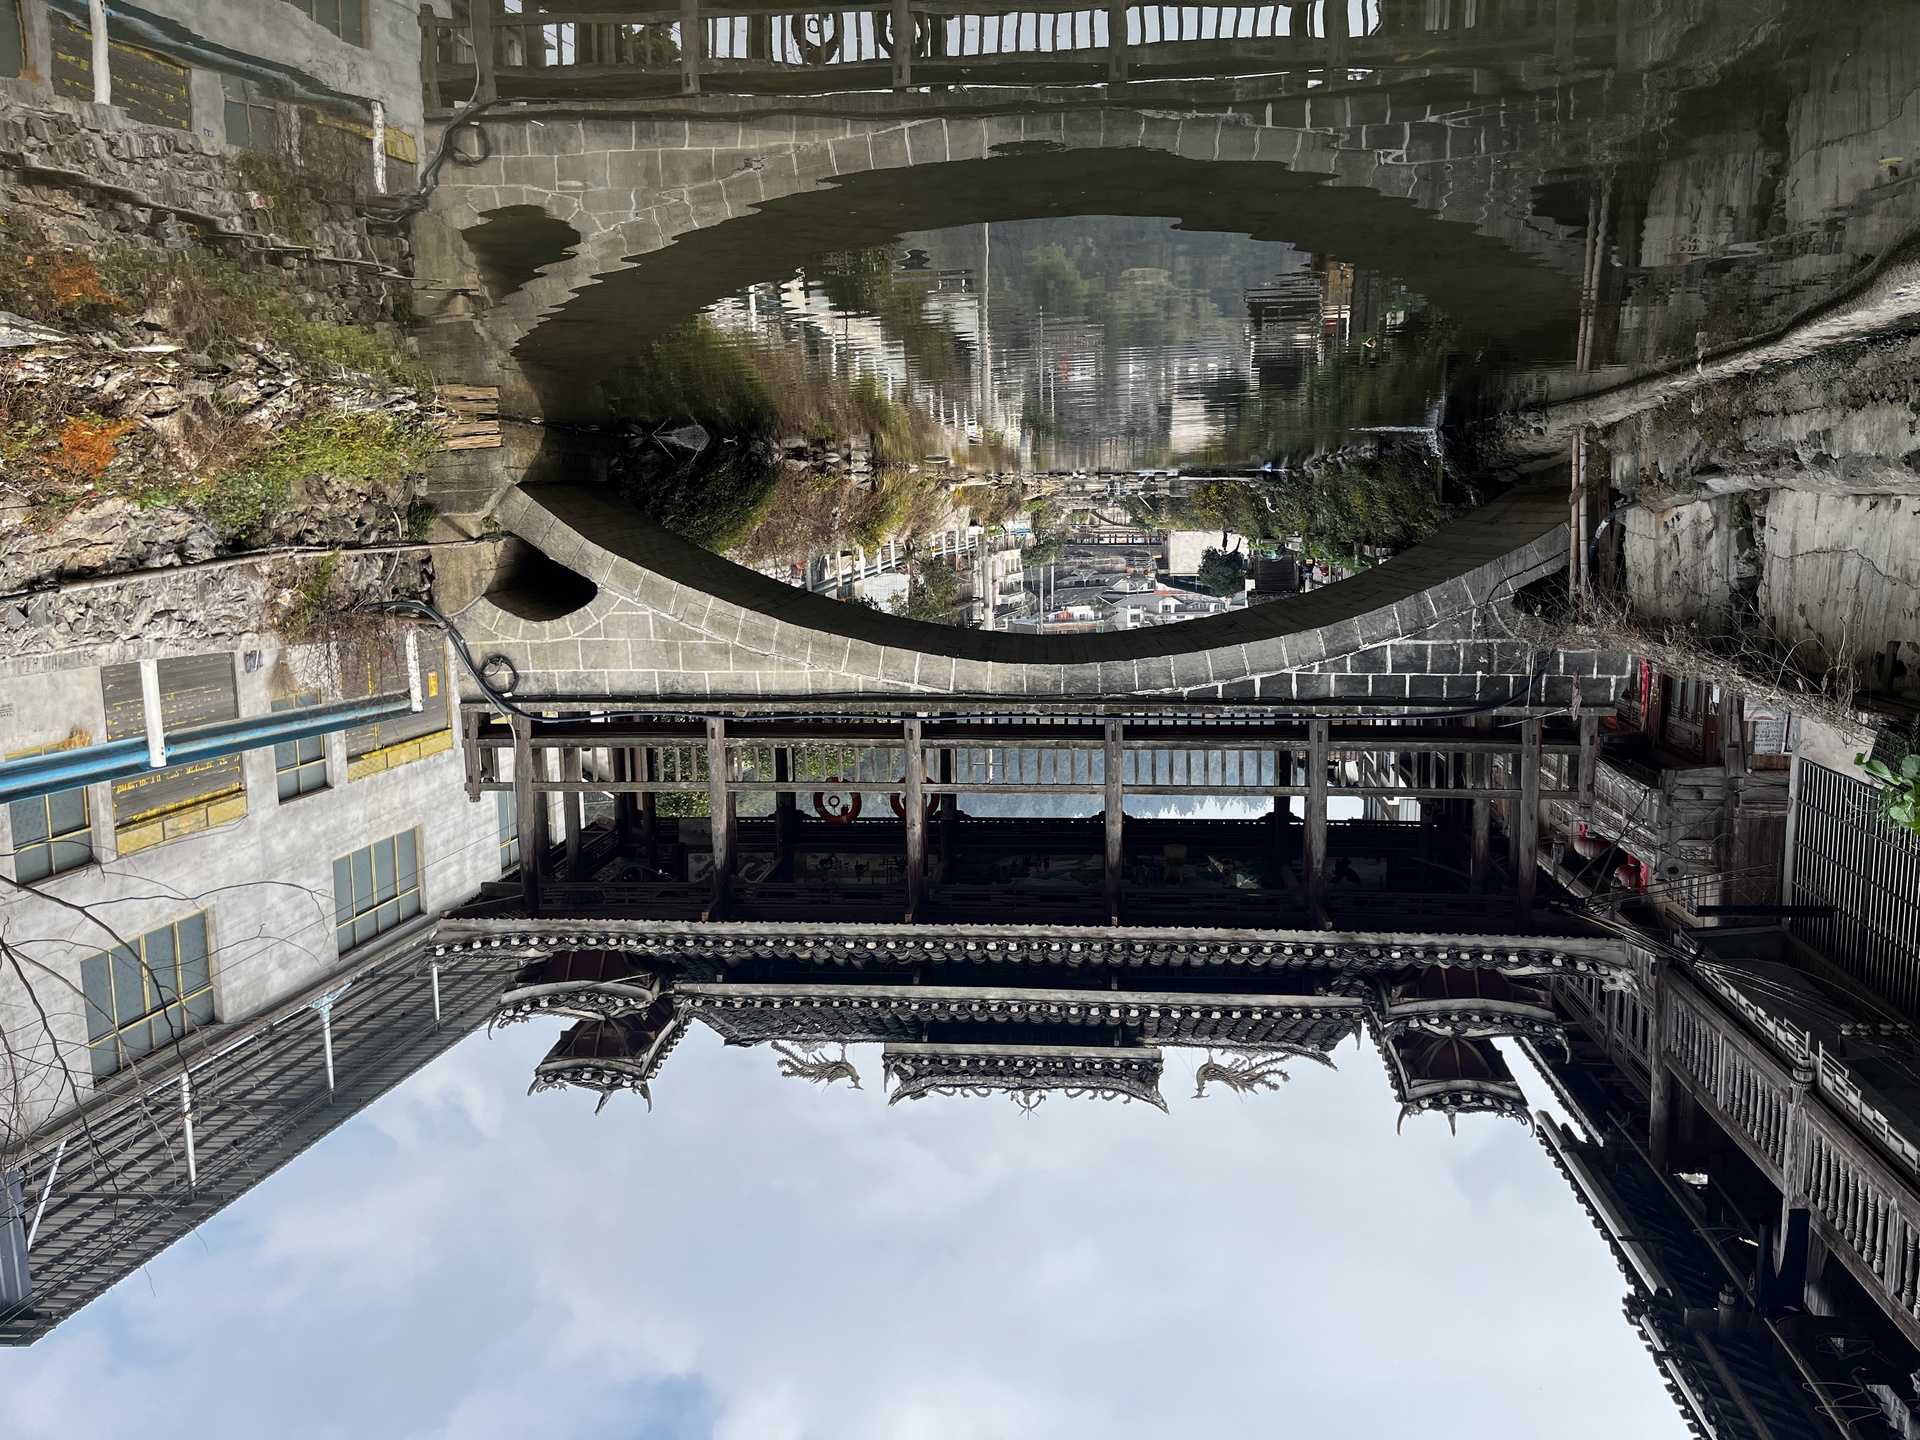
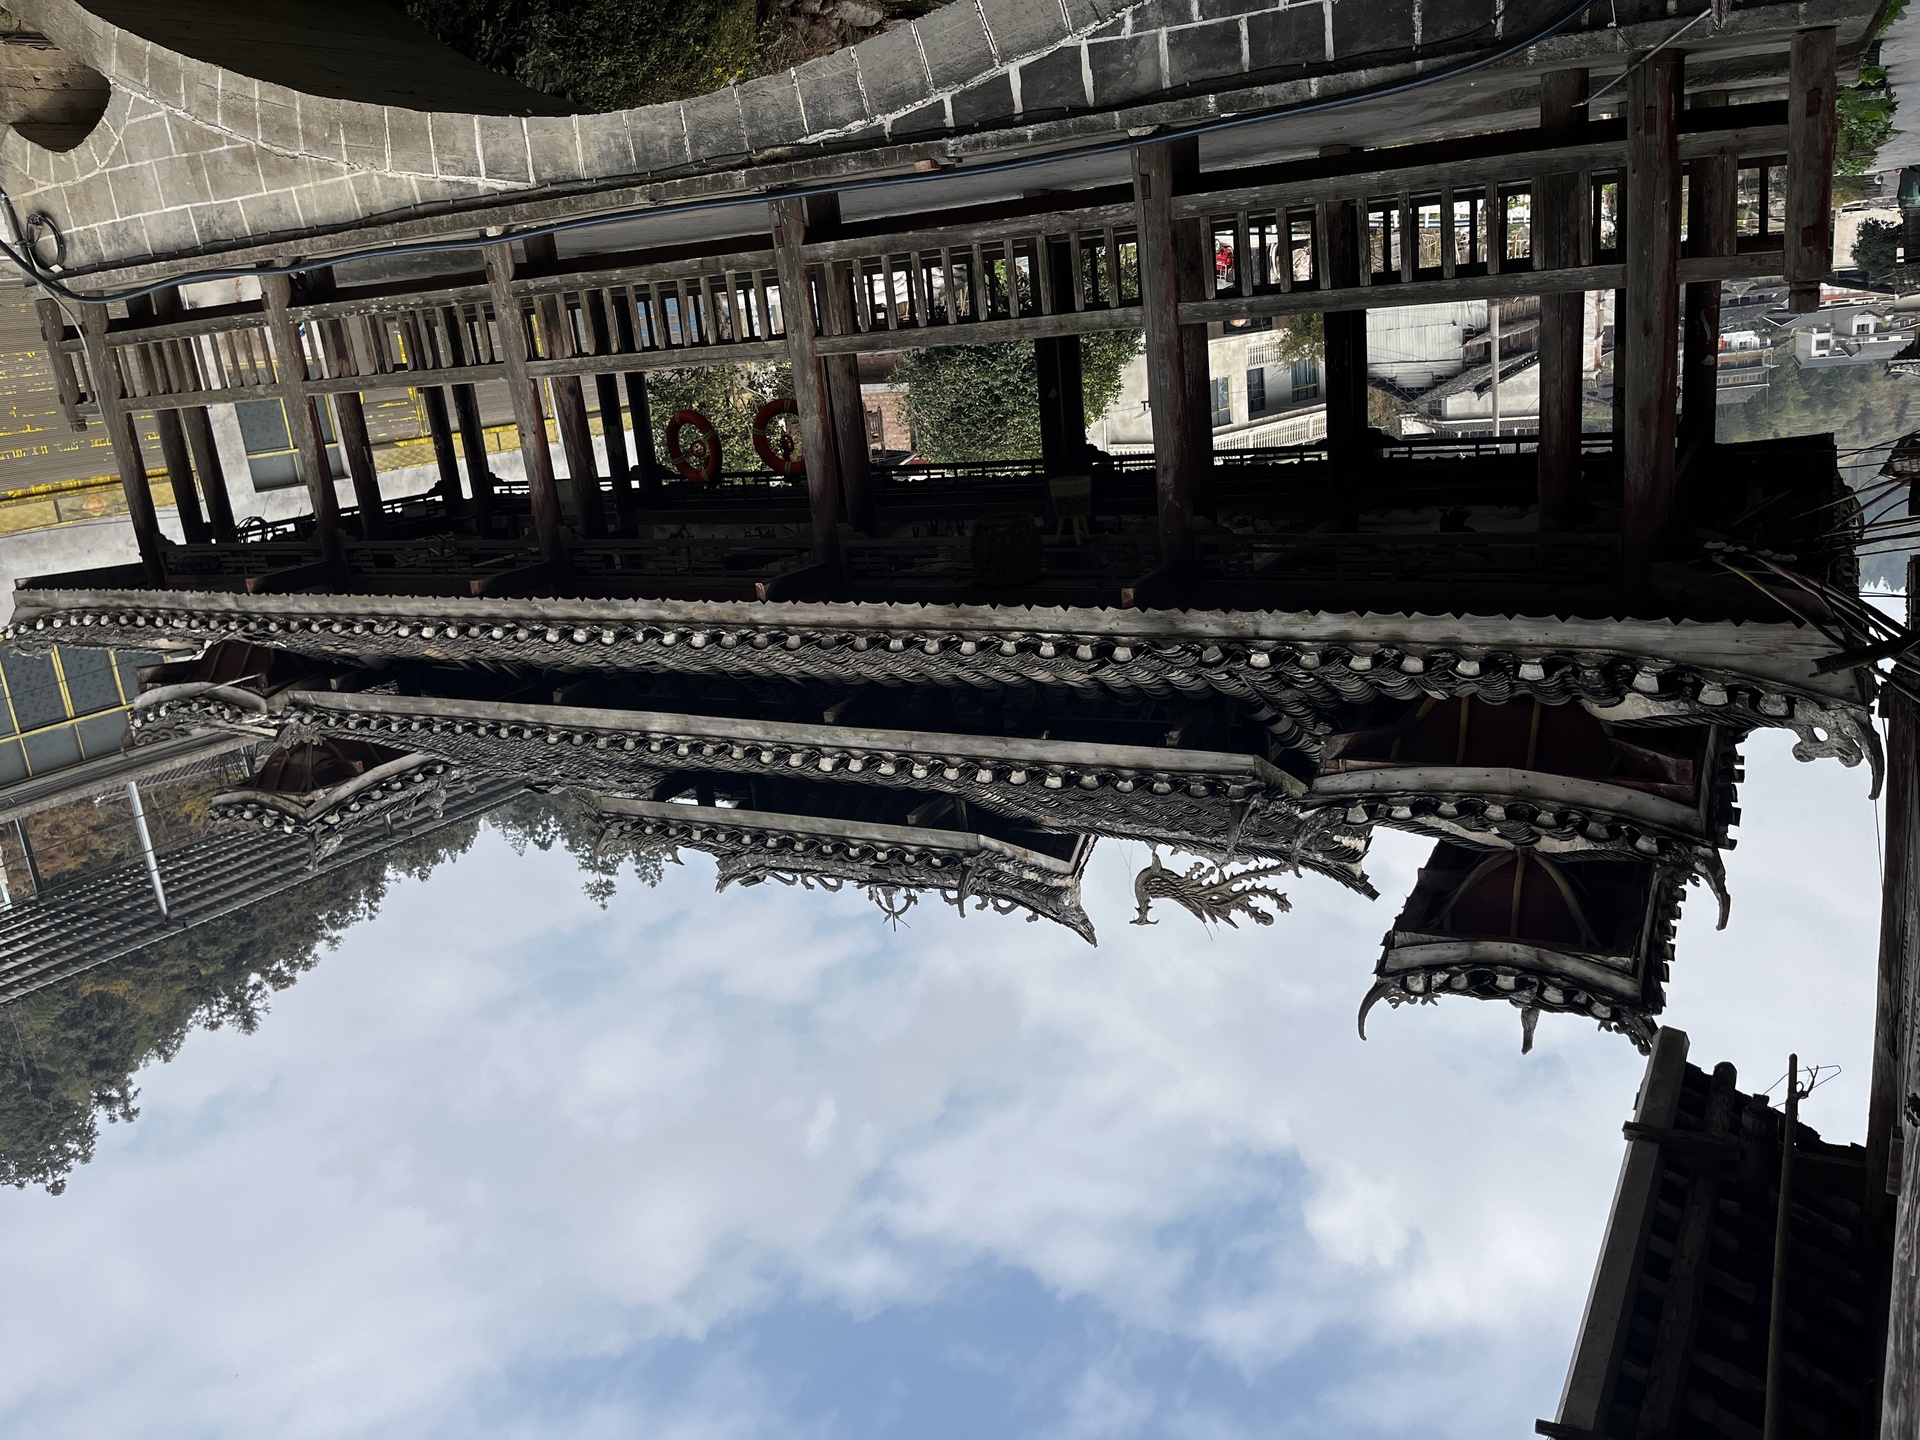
woven basket: none [1178,873,1218,914] -> present [969,512,1044,586]

